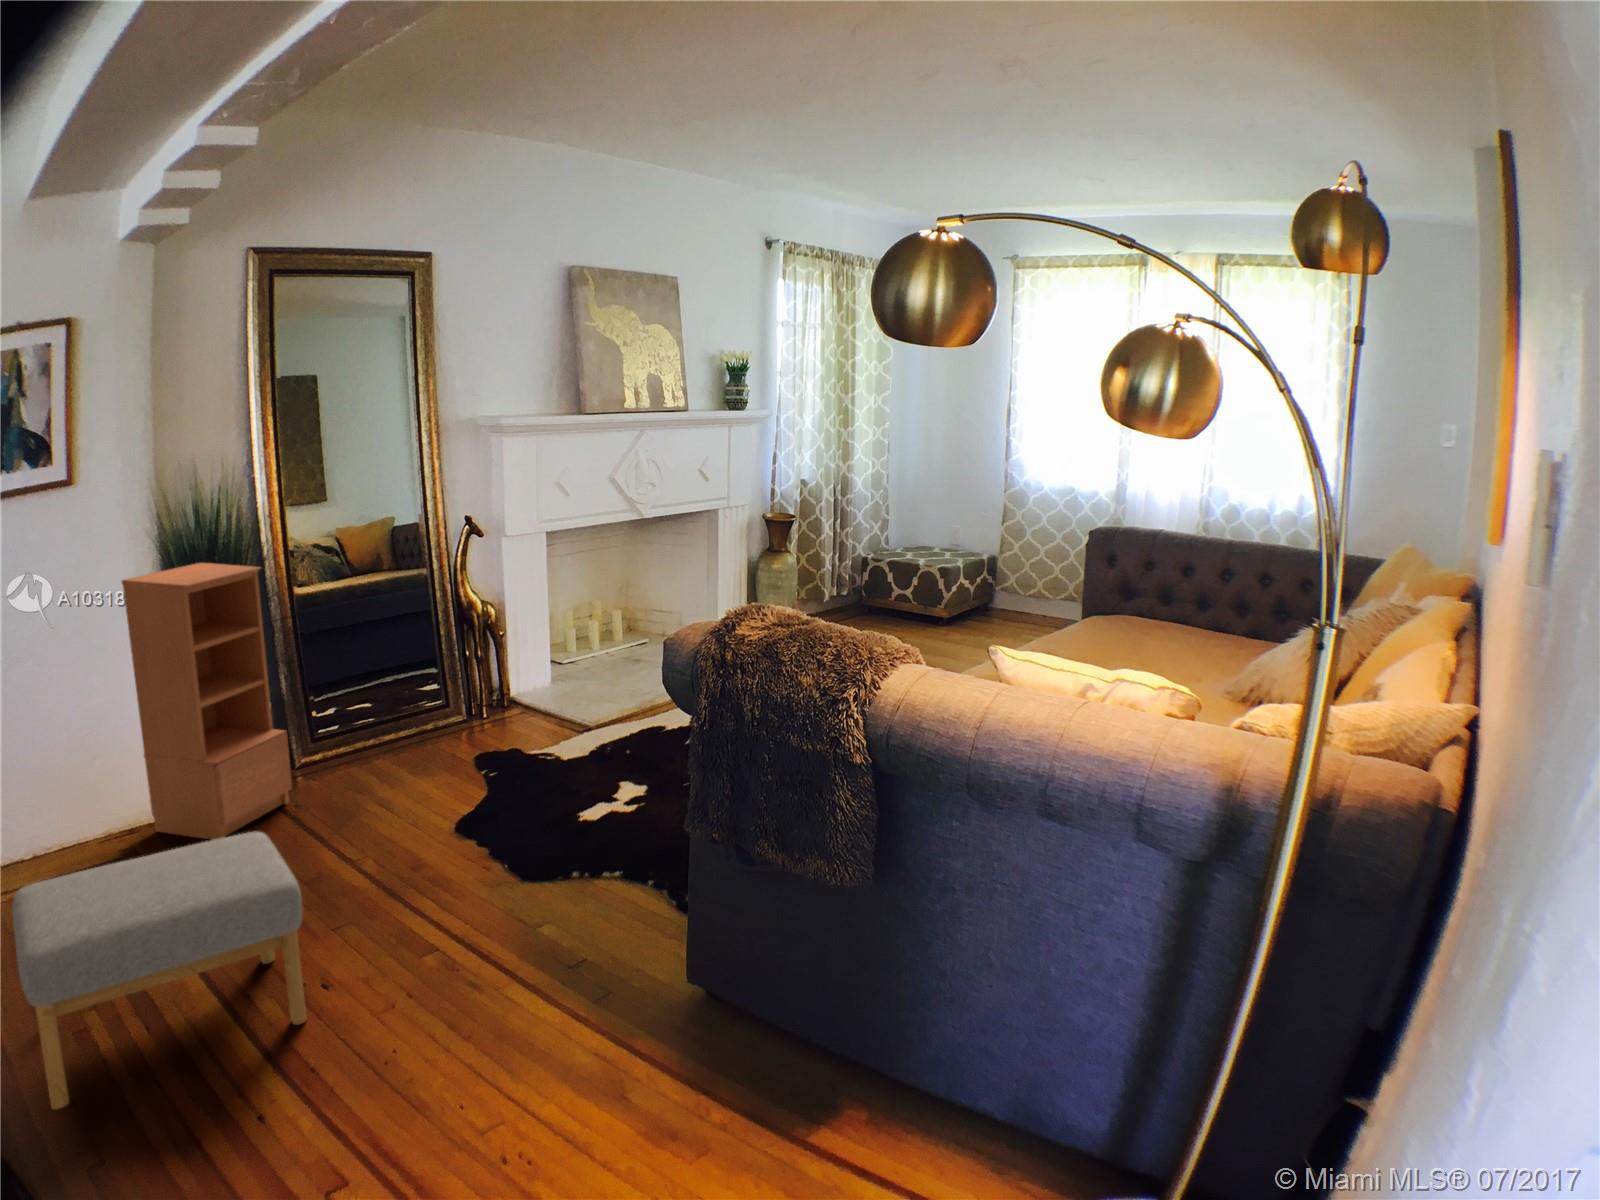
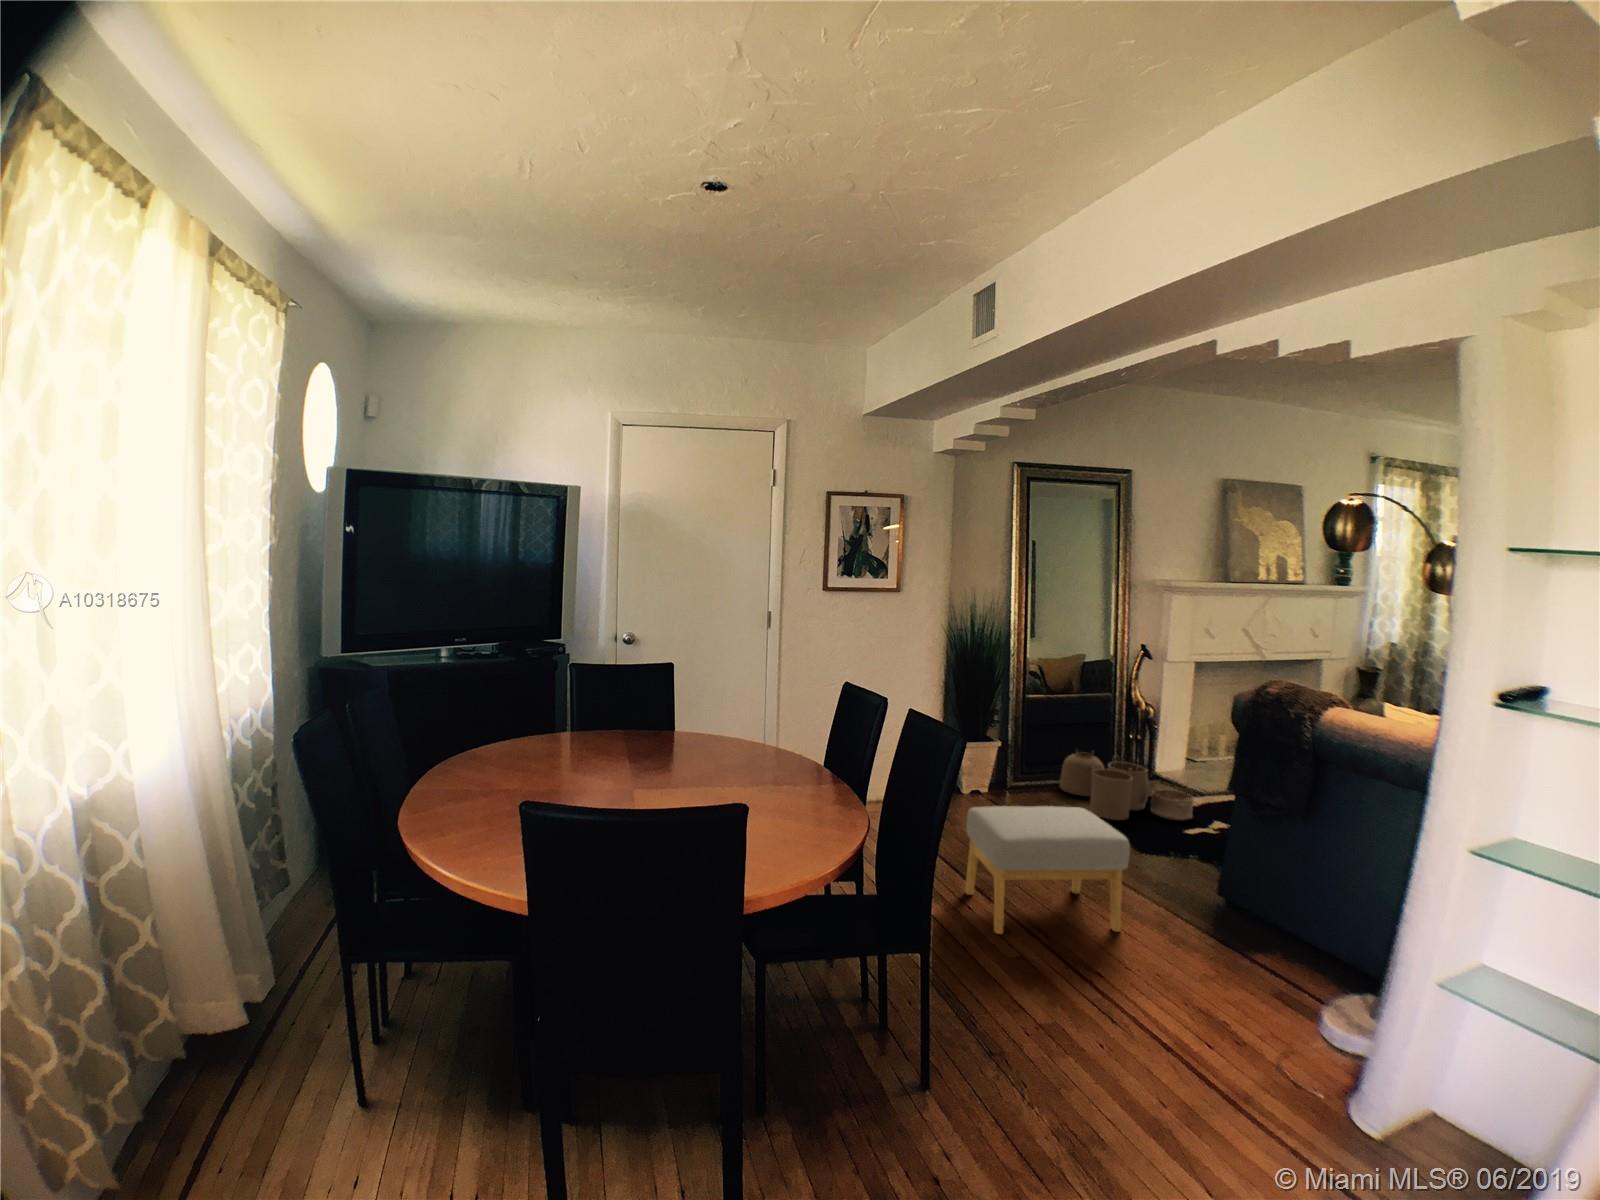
bookcase: present [122,563,292,840] -> none [965,652,1043,821]
woven basket: none [351,689,531,795] -> present [1060,751,1194,820]

